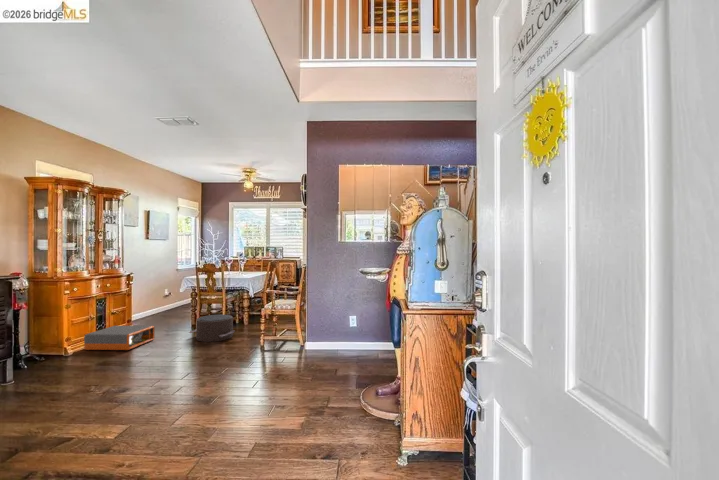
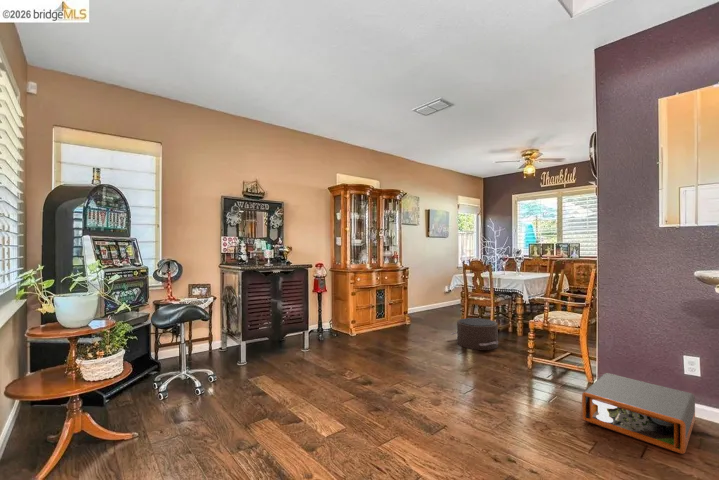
storage box: present [84,326,155,350] -> present [582,373,695,454]

